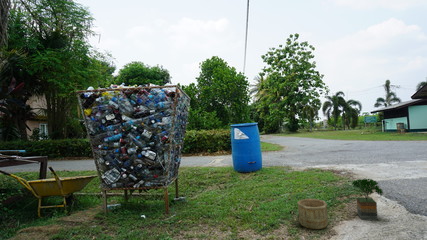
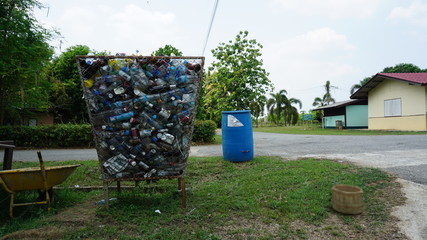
potted tree: present [352,179,383,220] -> none [373,164,407,203]

